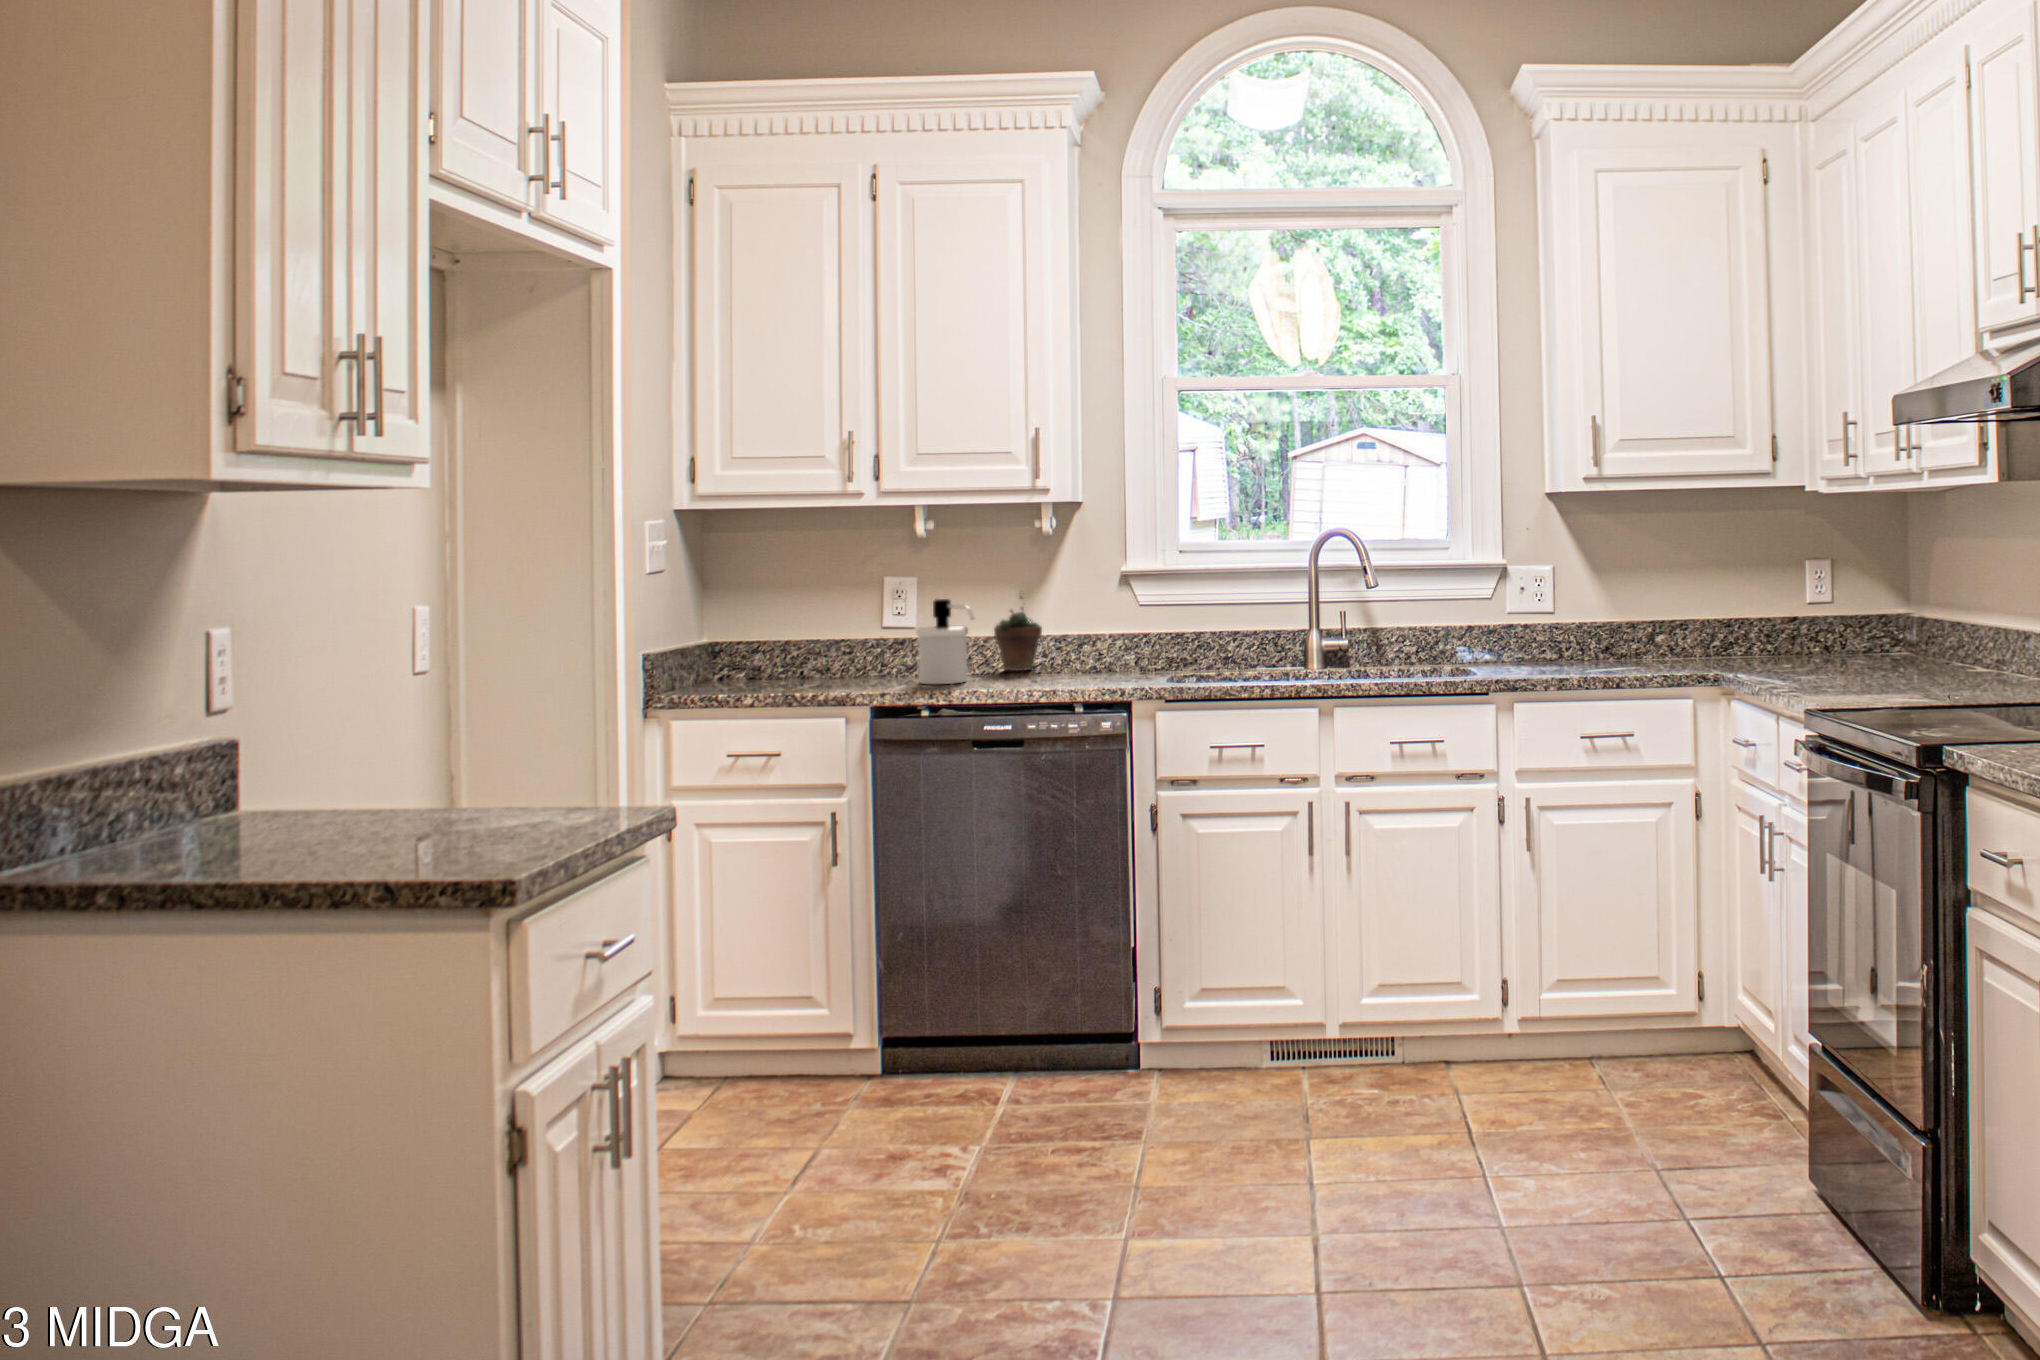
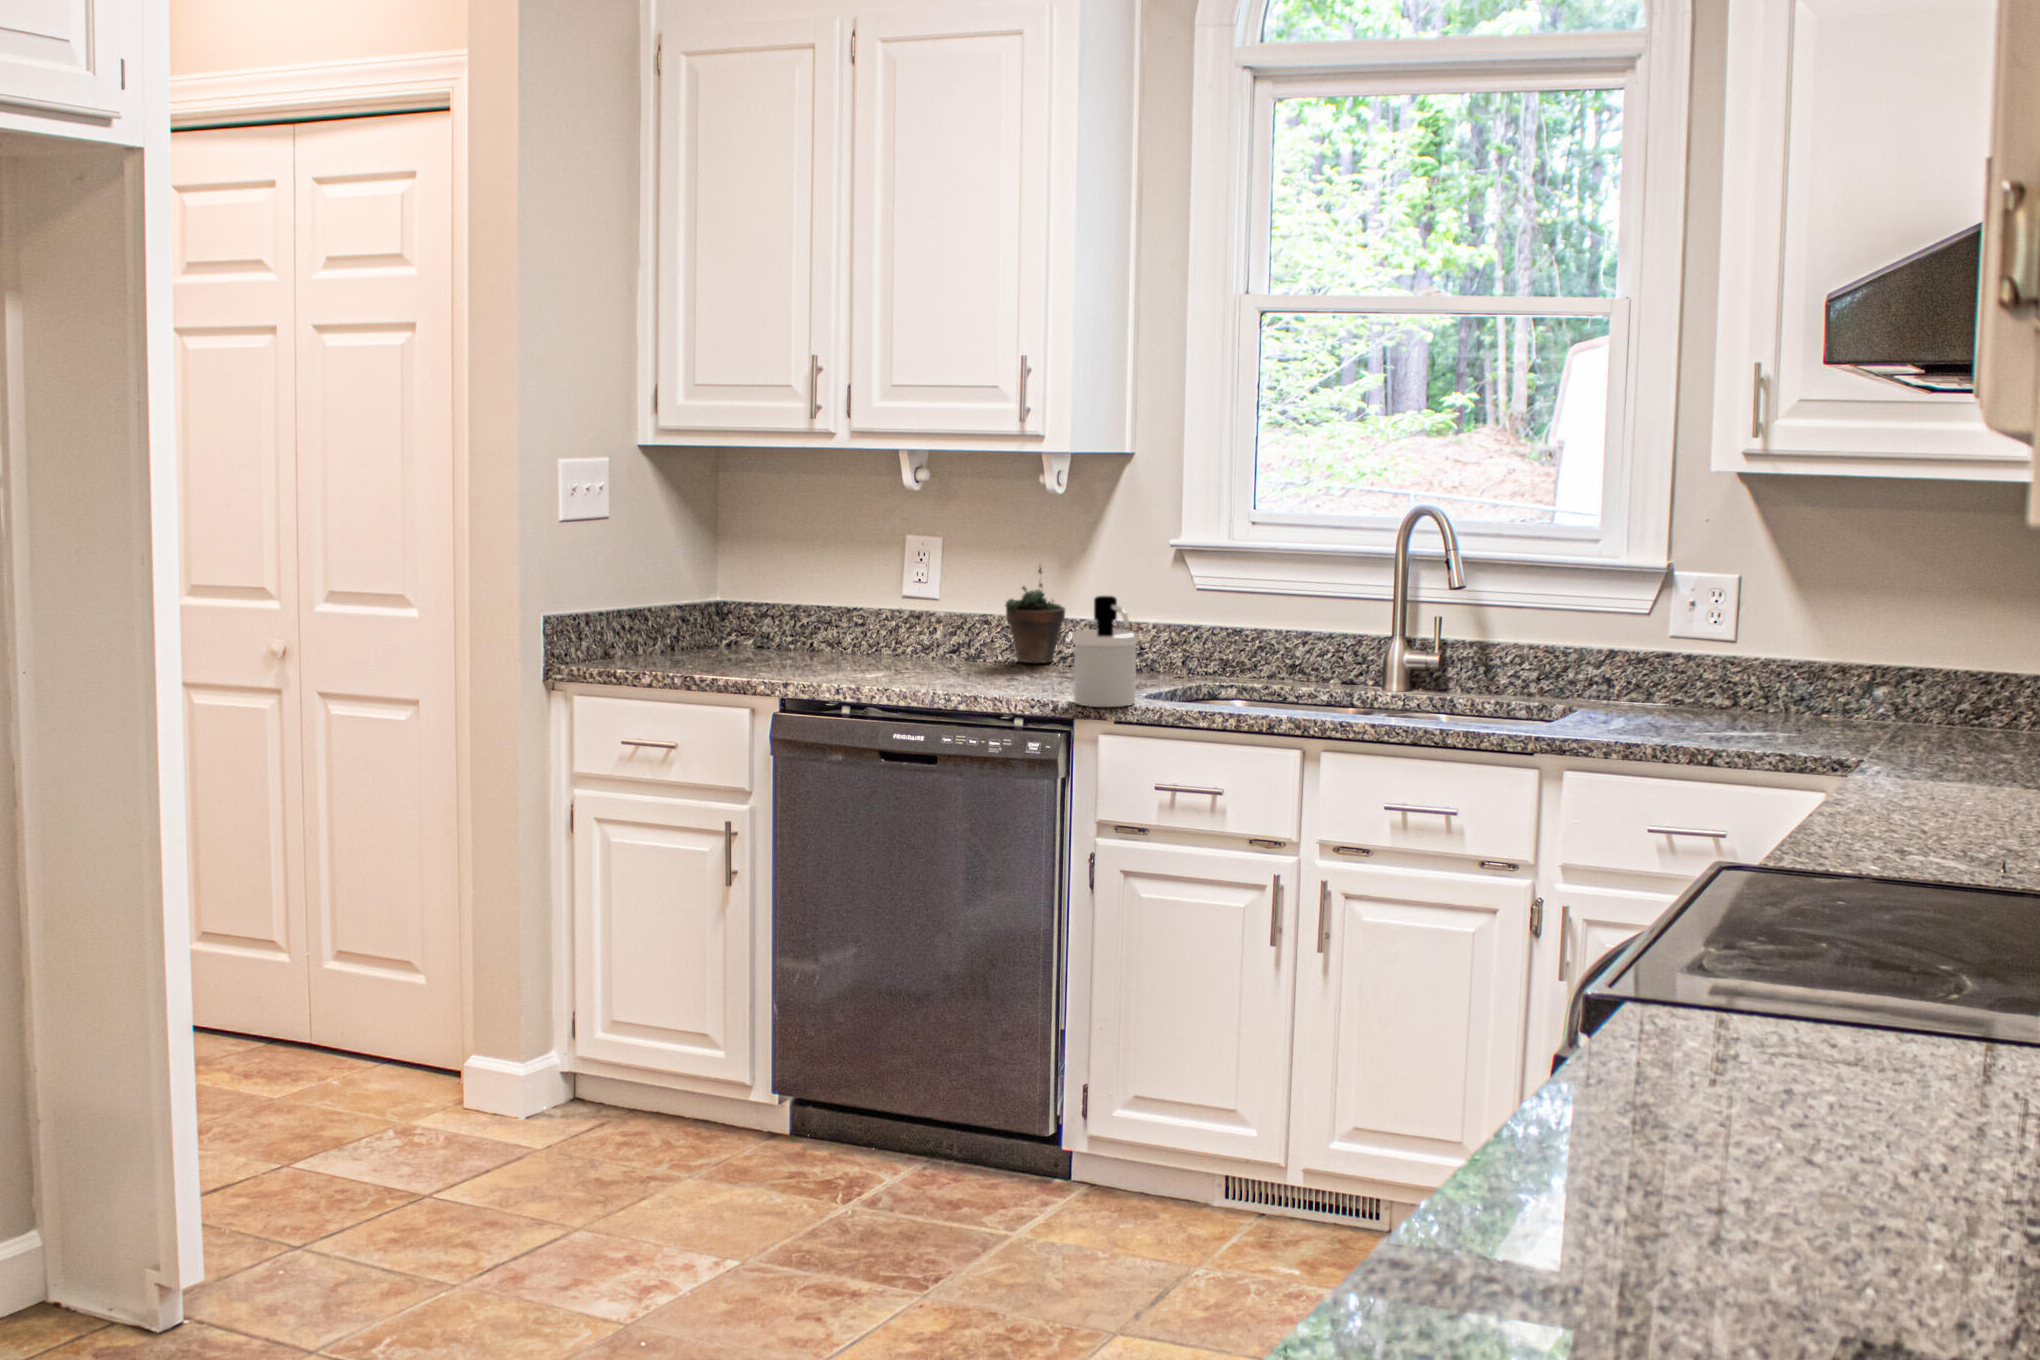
soap dispenser: present [916,599,974,684] -> present [1072,596,1138,707]

